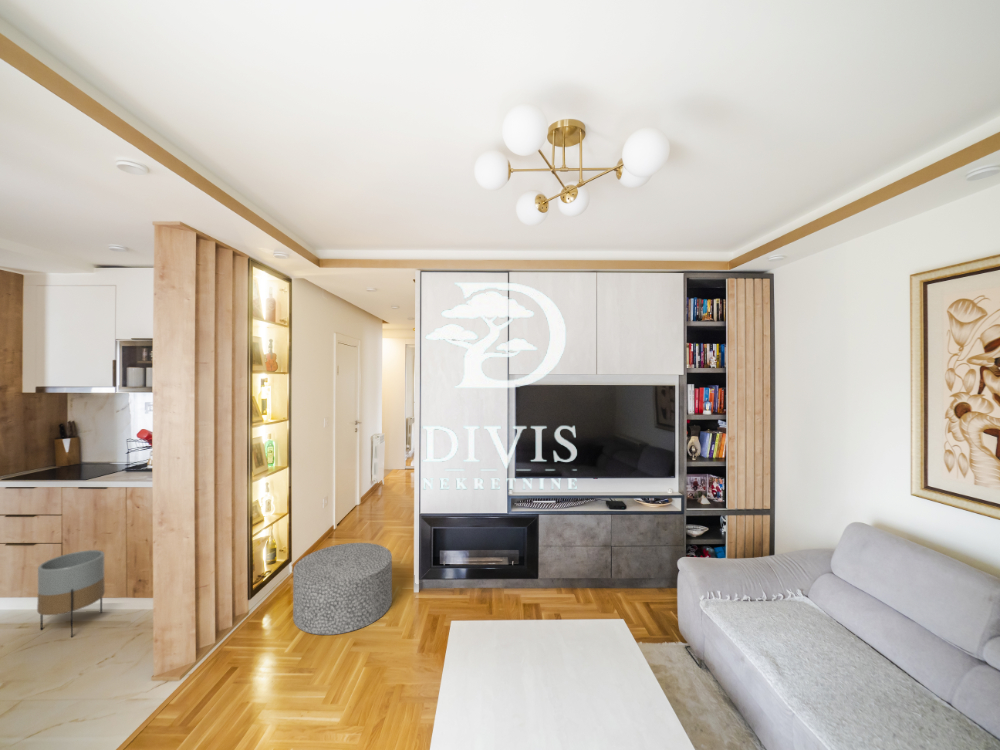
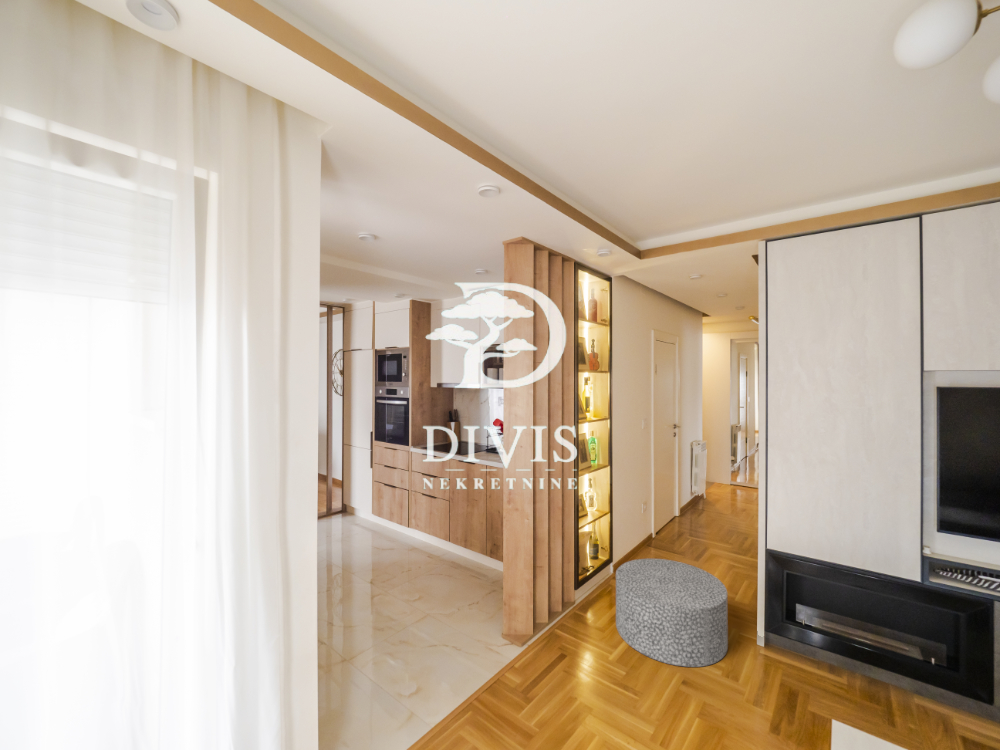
planter: present [37,550,105,637] -> none [440,509,475,574]

